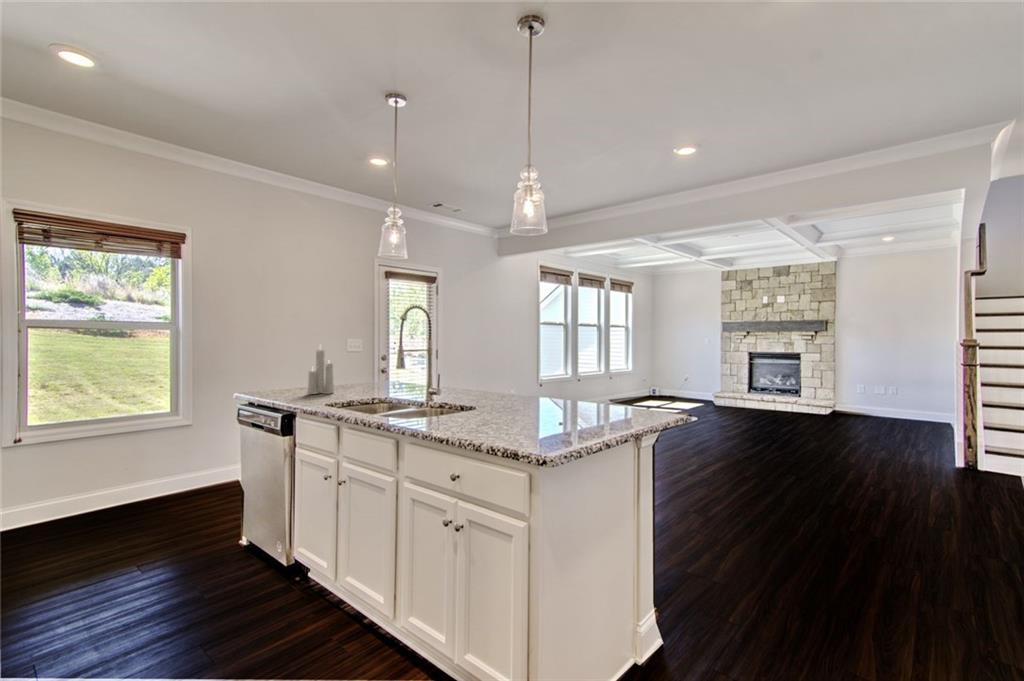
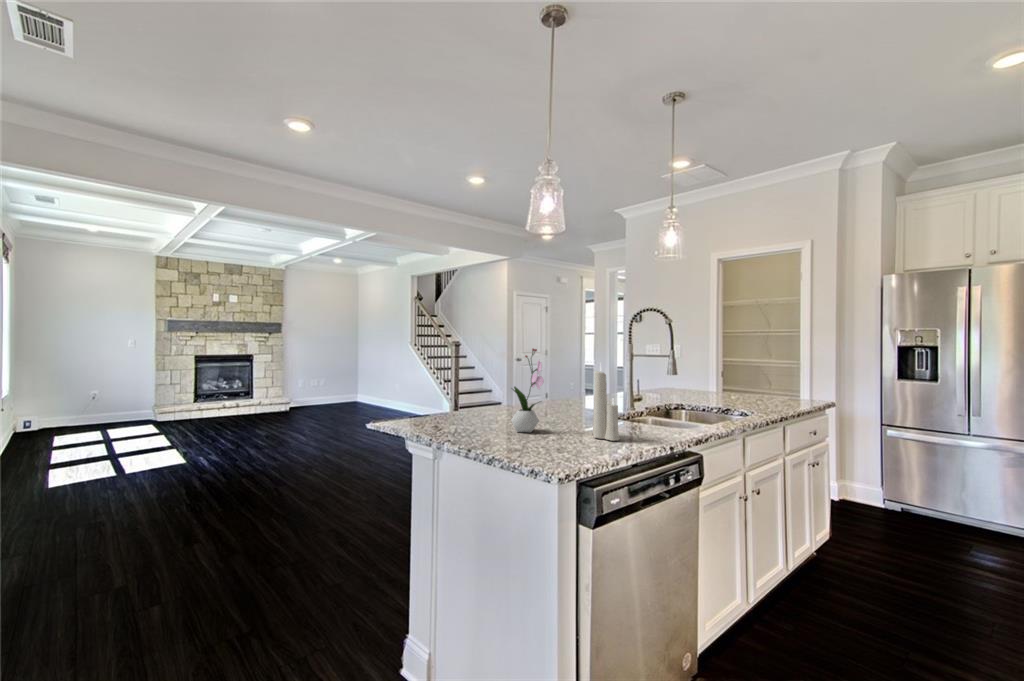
flower arrangement: none [340,335,362,387] -> present [511,349,544,432]

